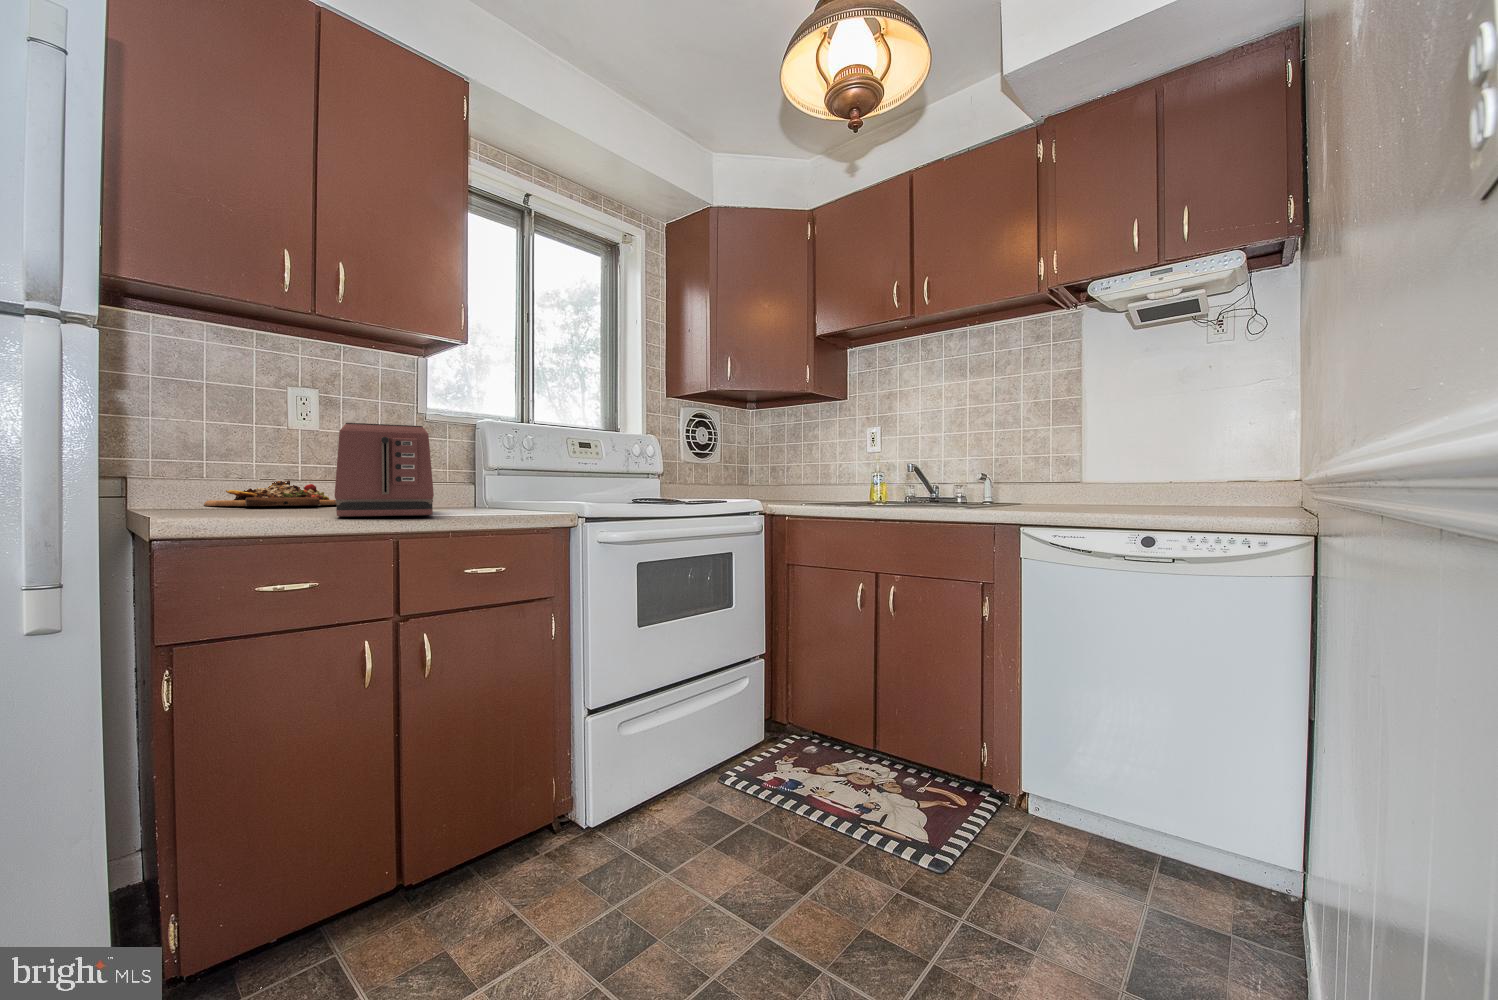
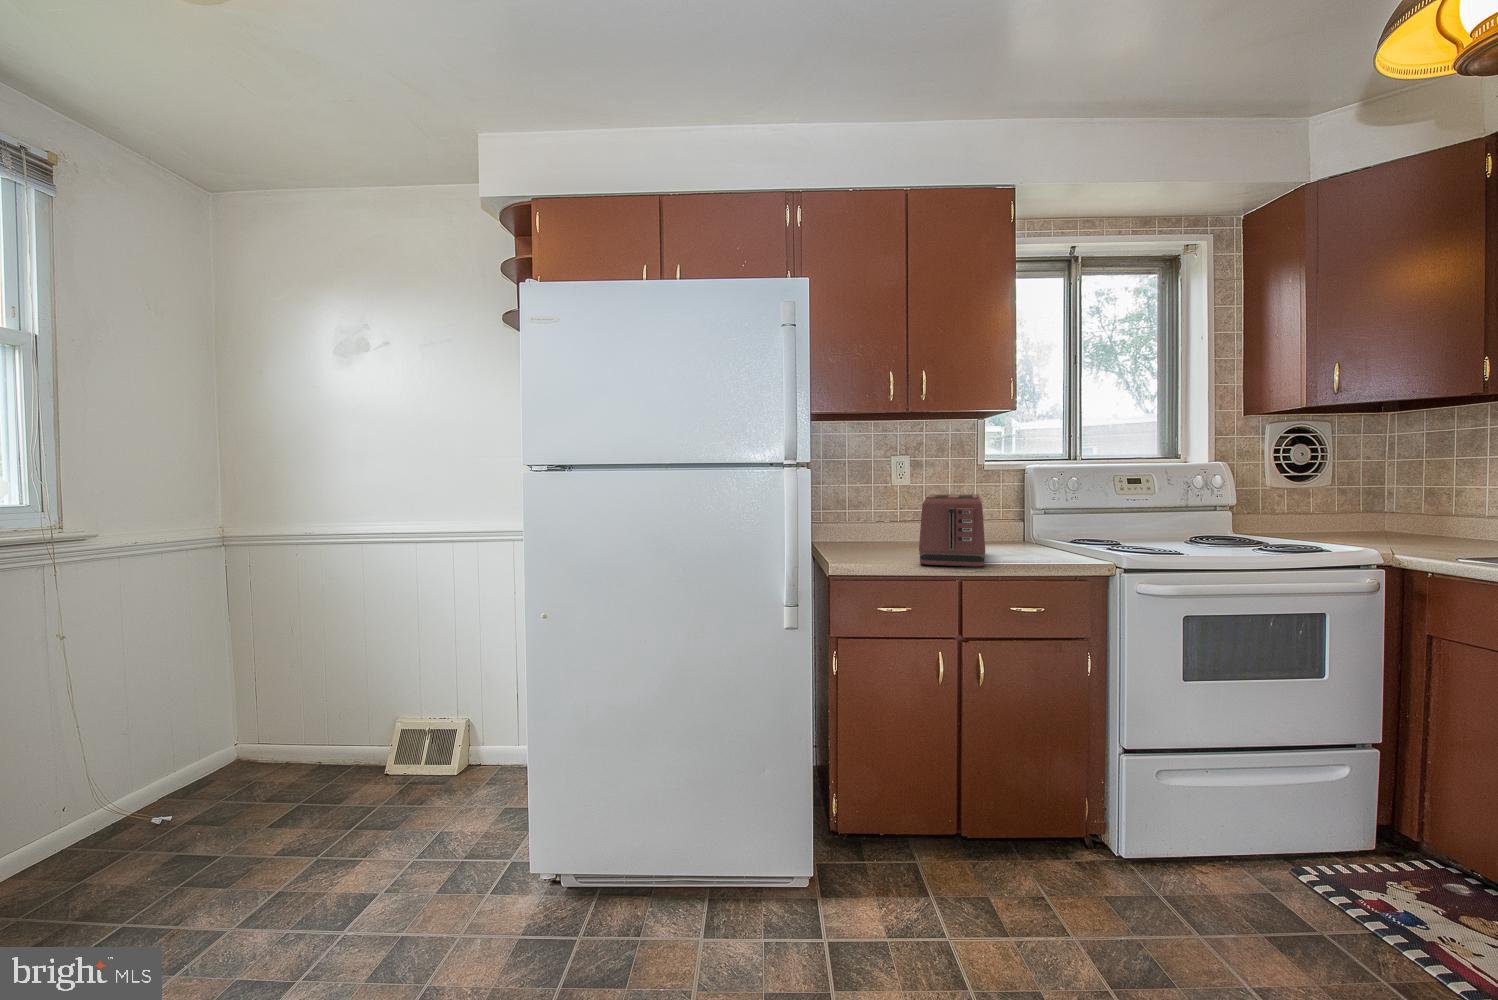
cutting board: present [204,480,336,506] -> none [846,520,926,542]

